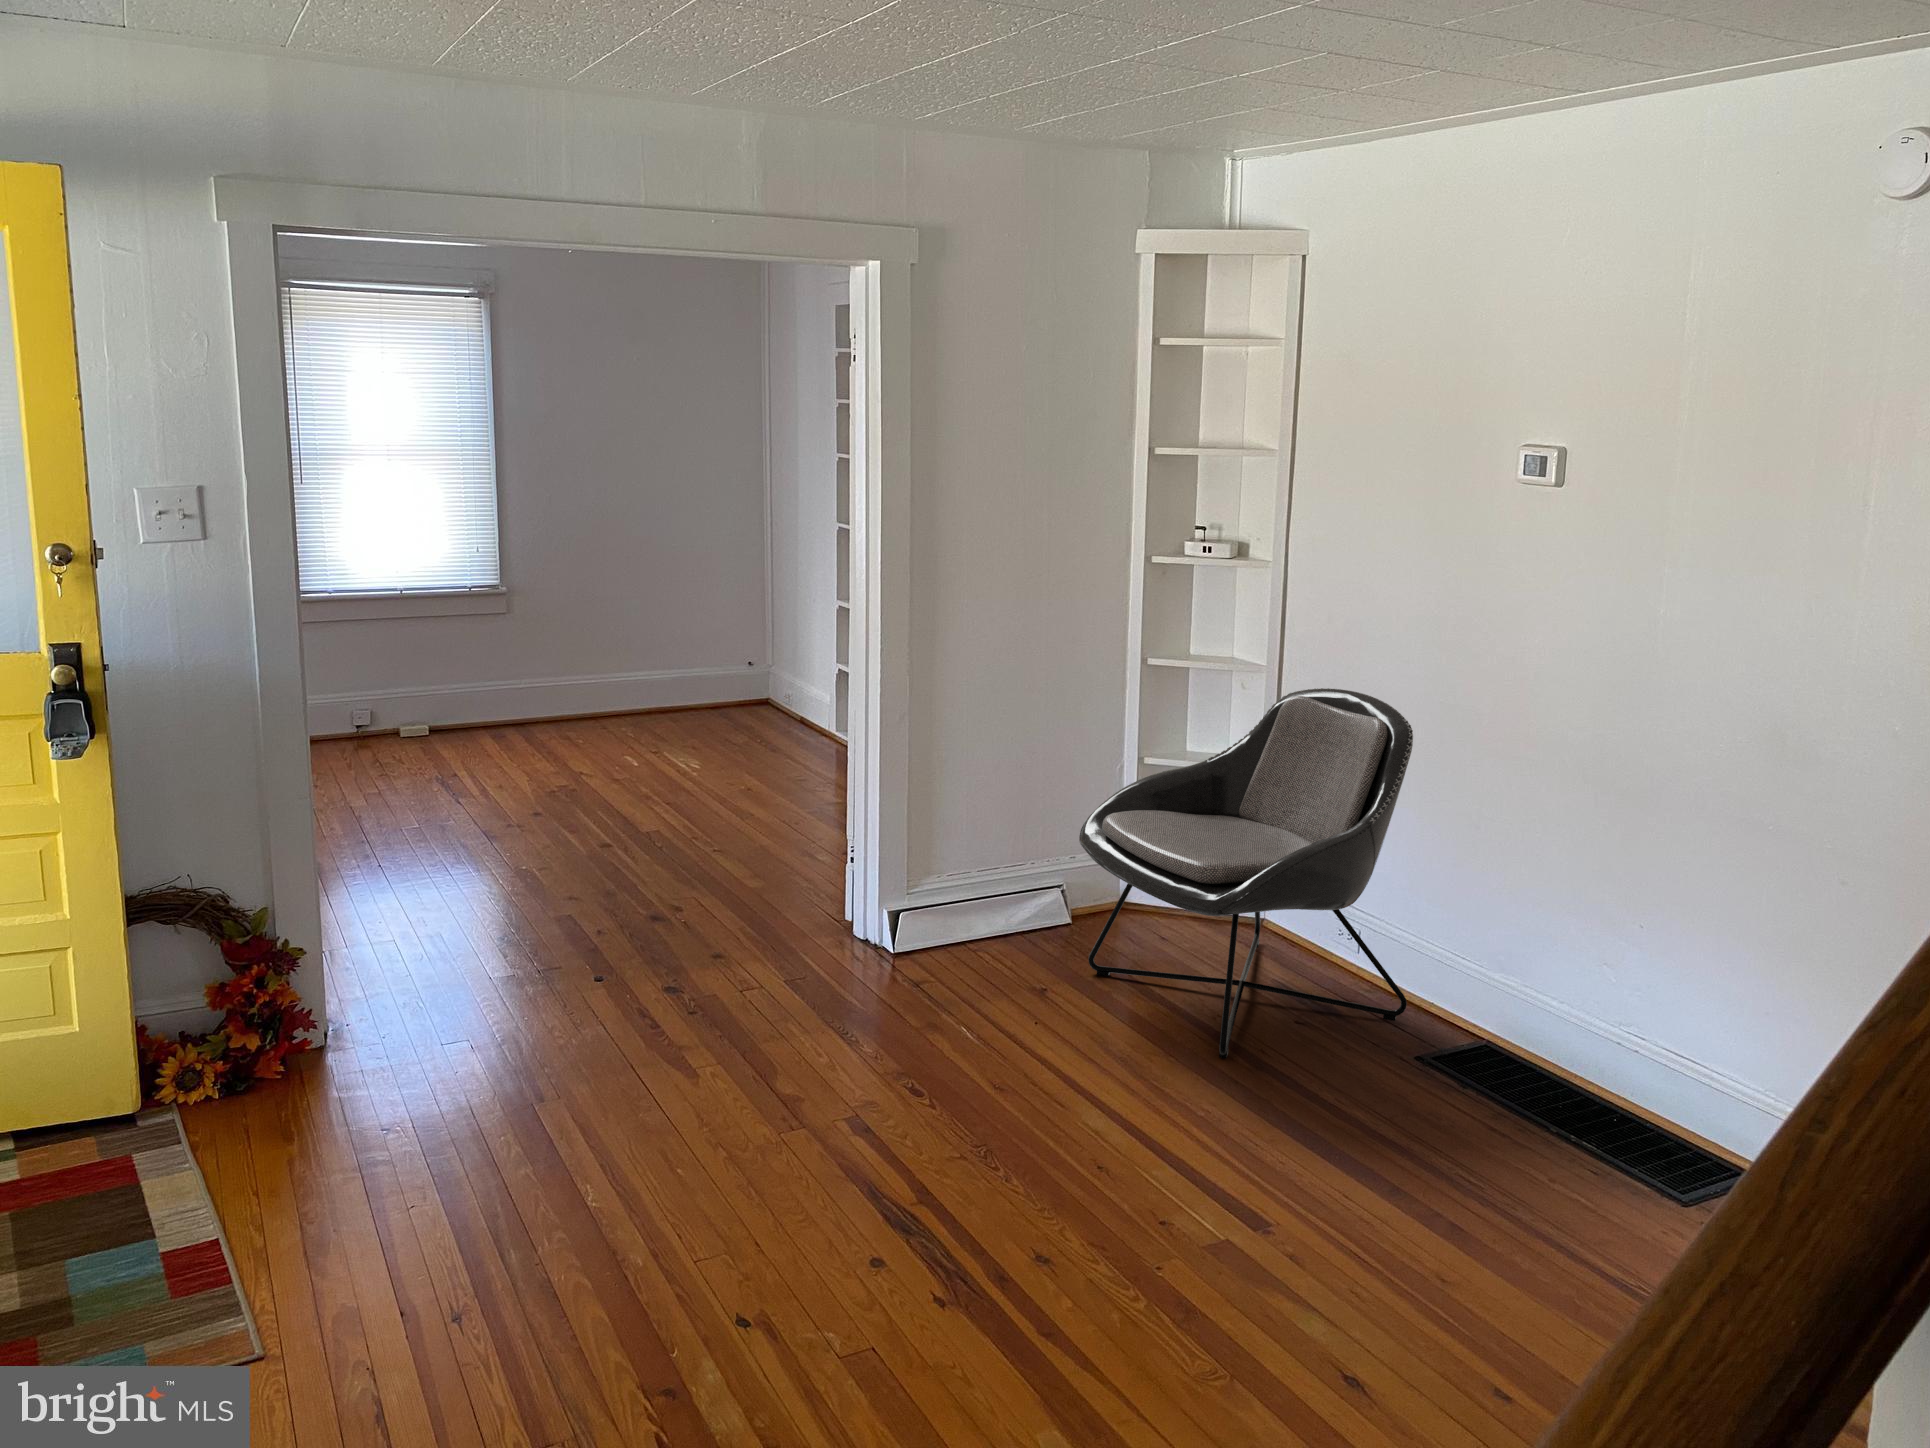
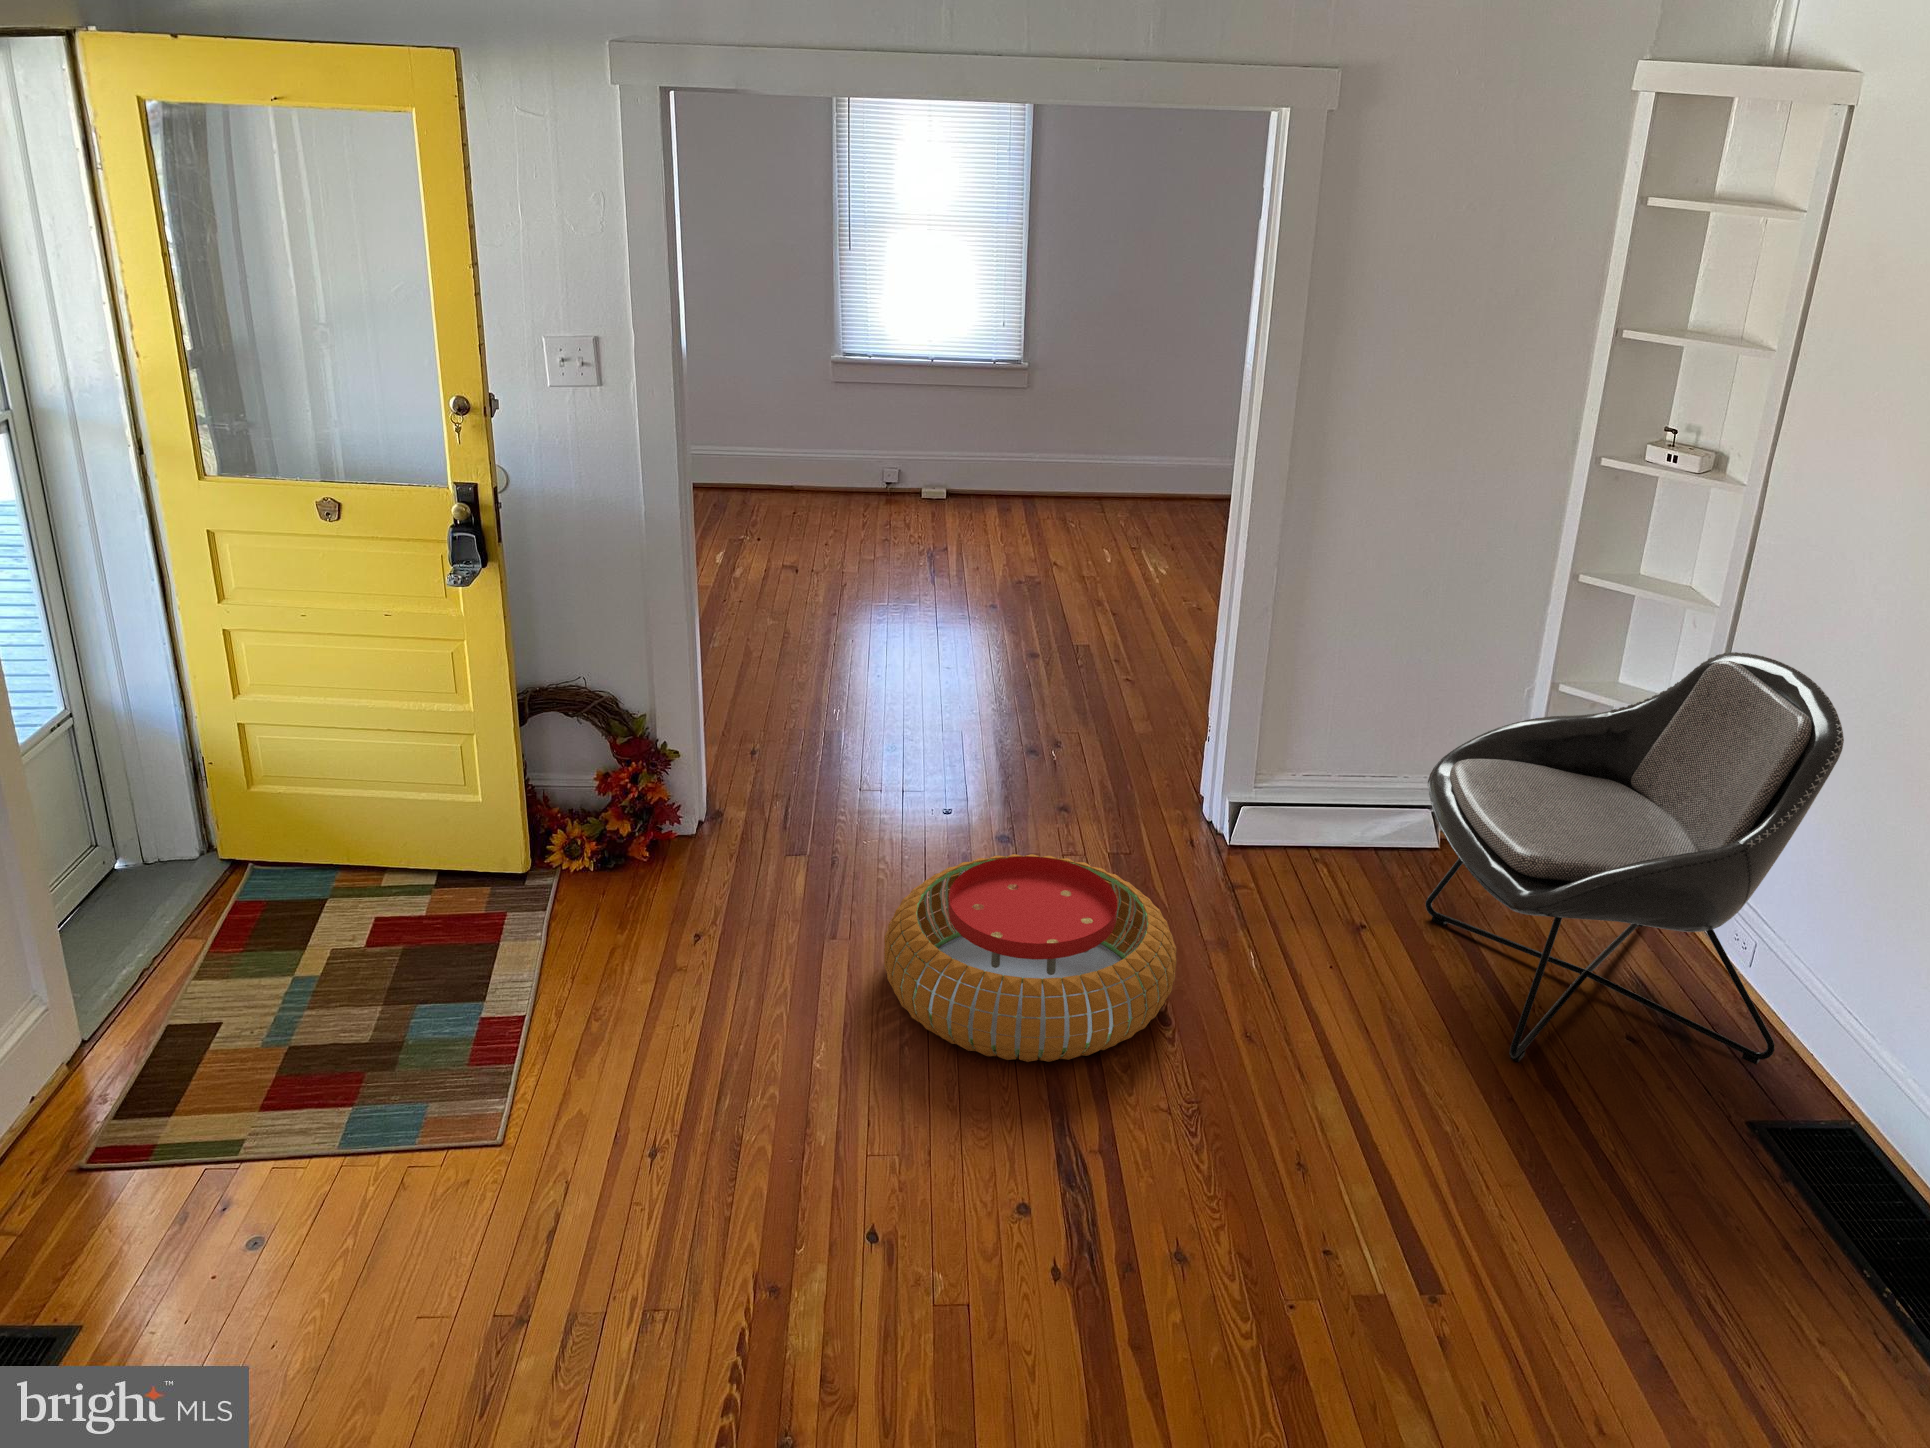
pouf: none [619,966,922,1160] -> present [884,854,1177,1062]

